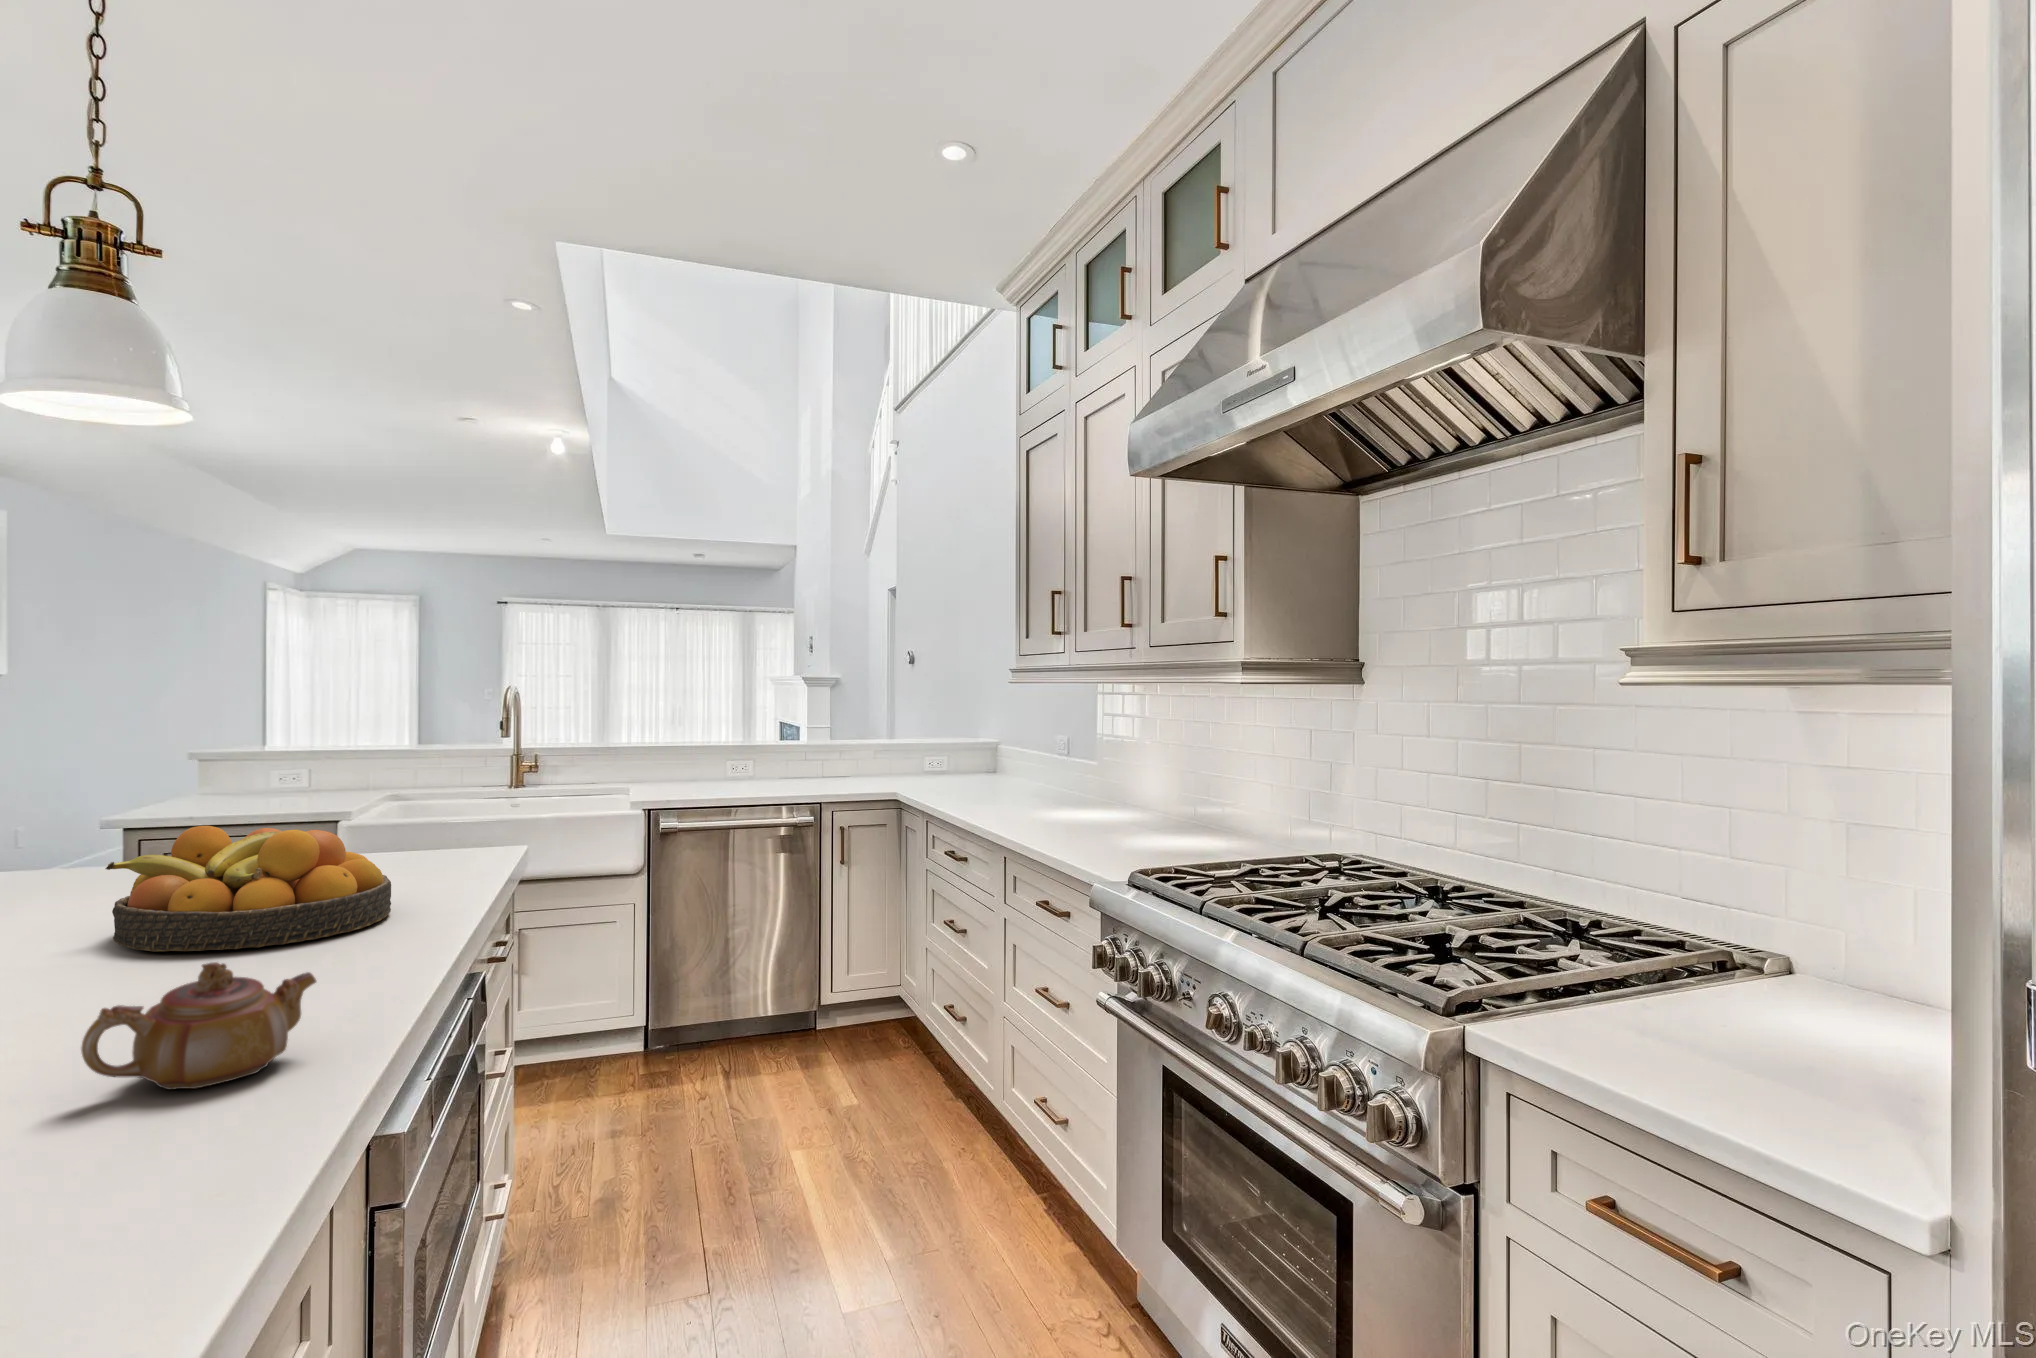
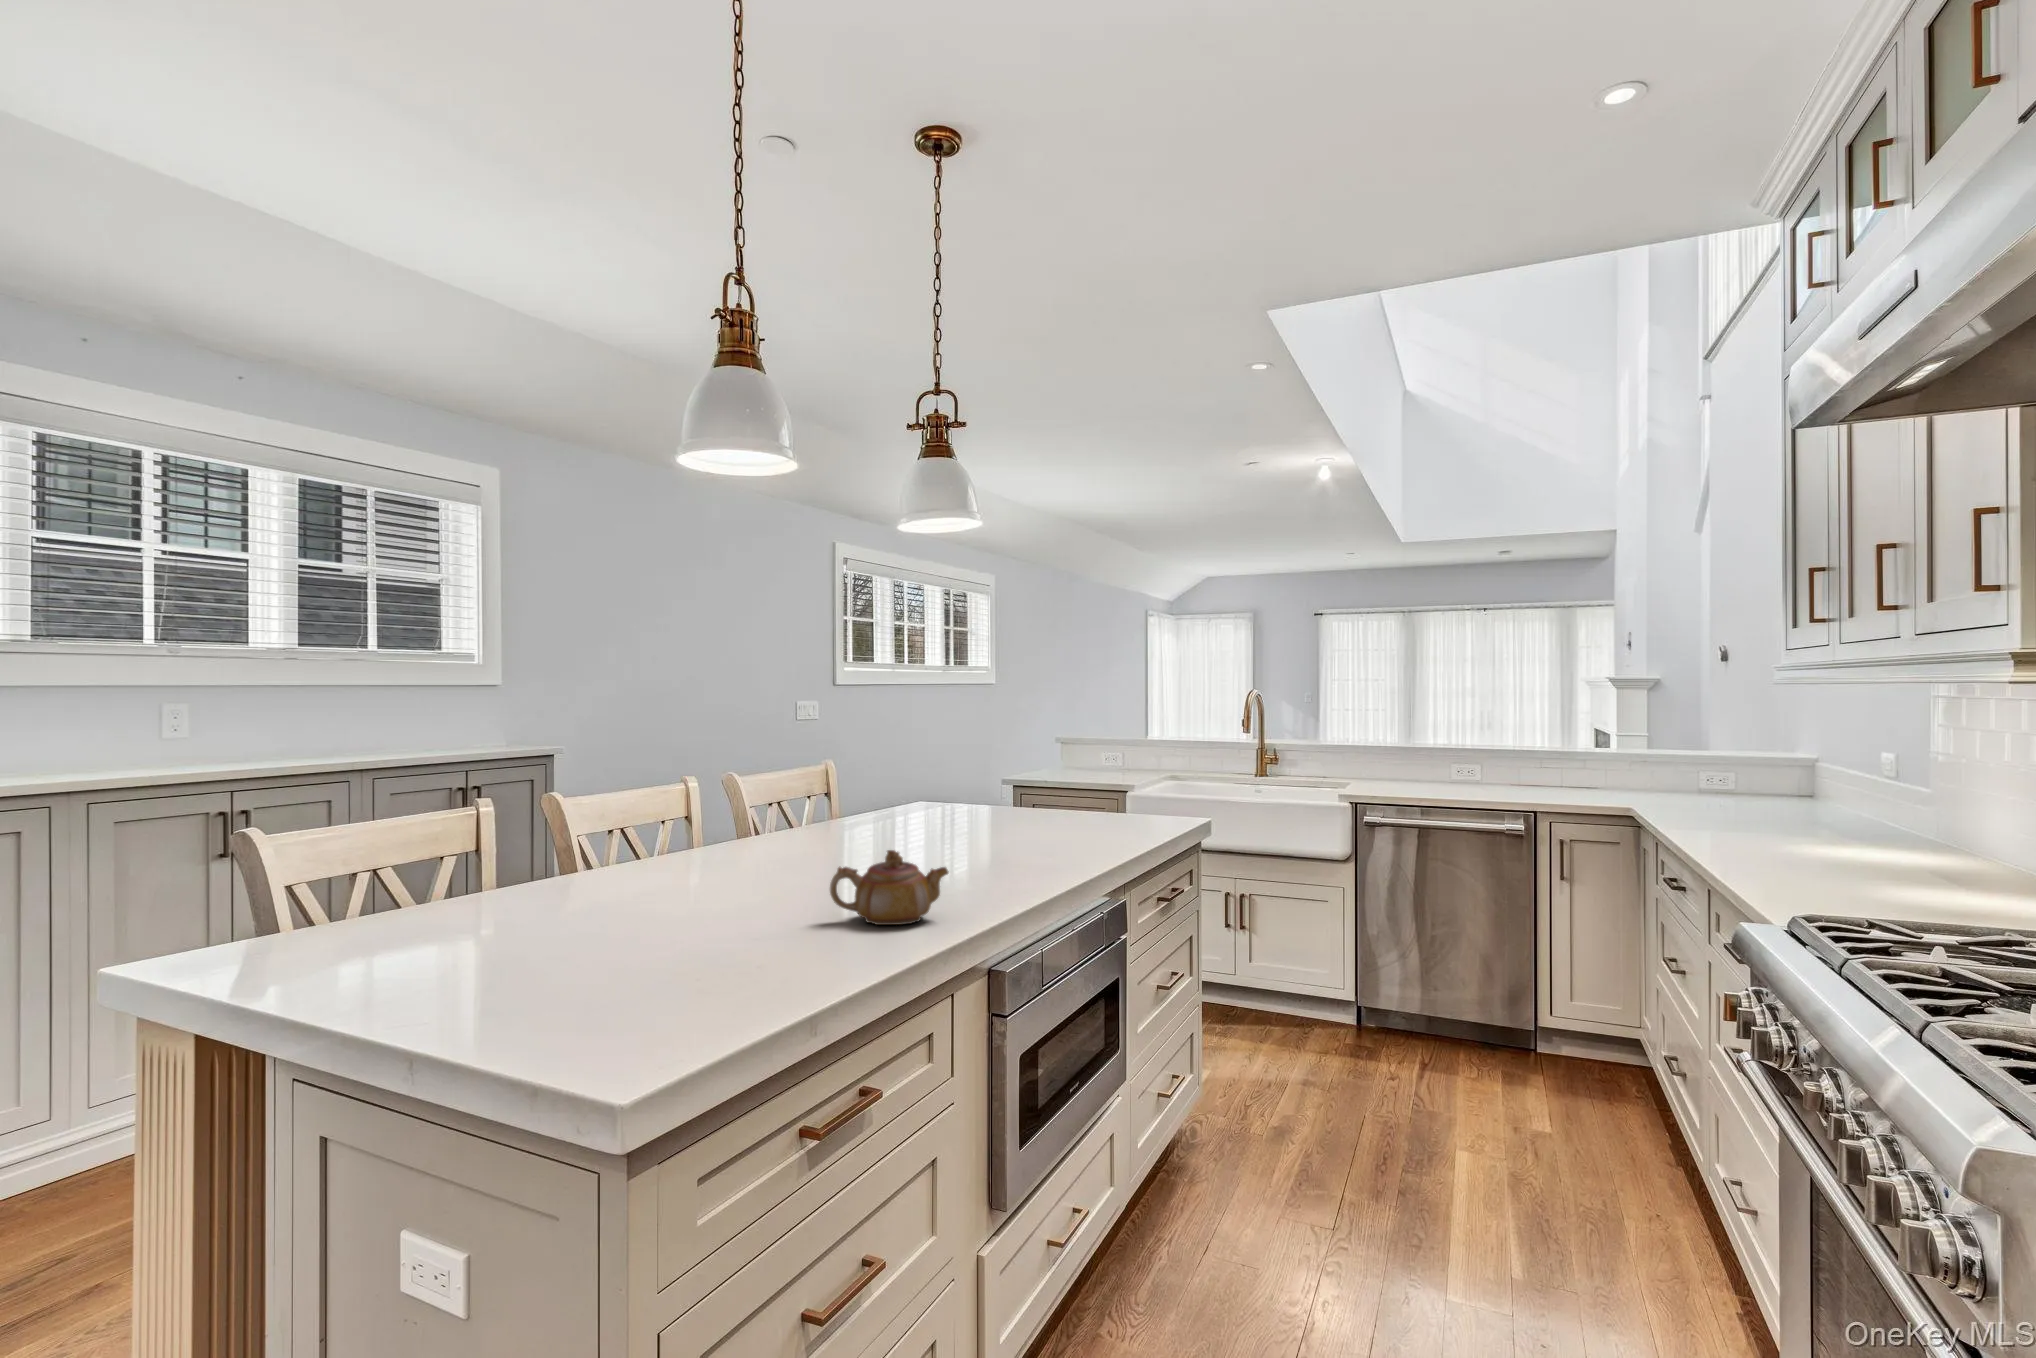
fruit bowl: present [105,826,391,952] -> none [915,775,1072,859]

